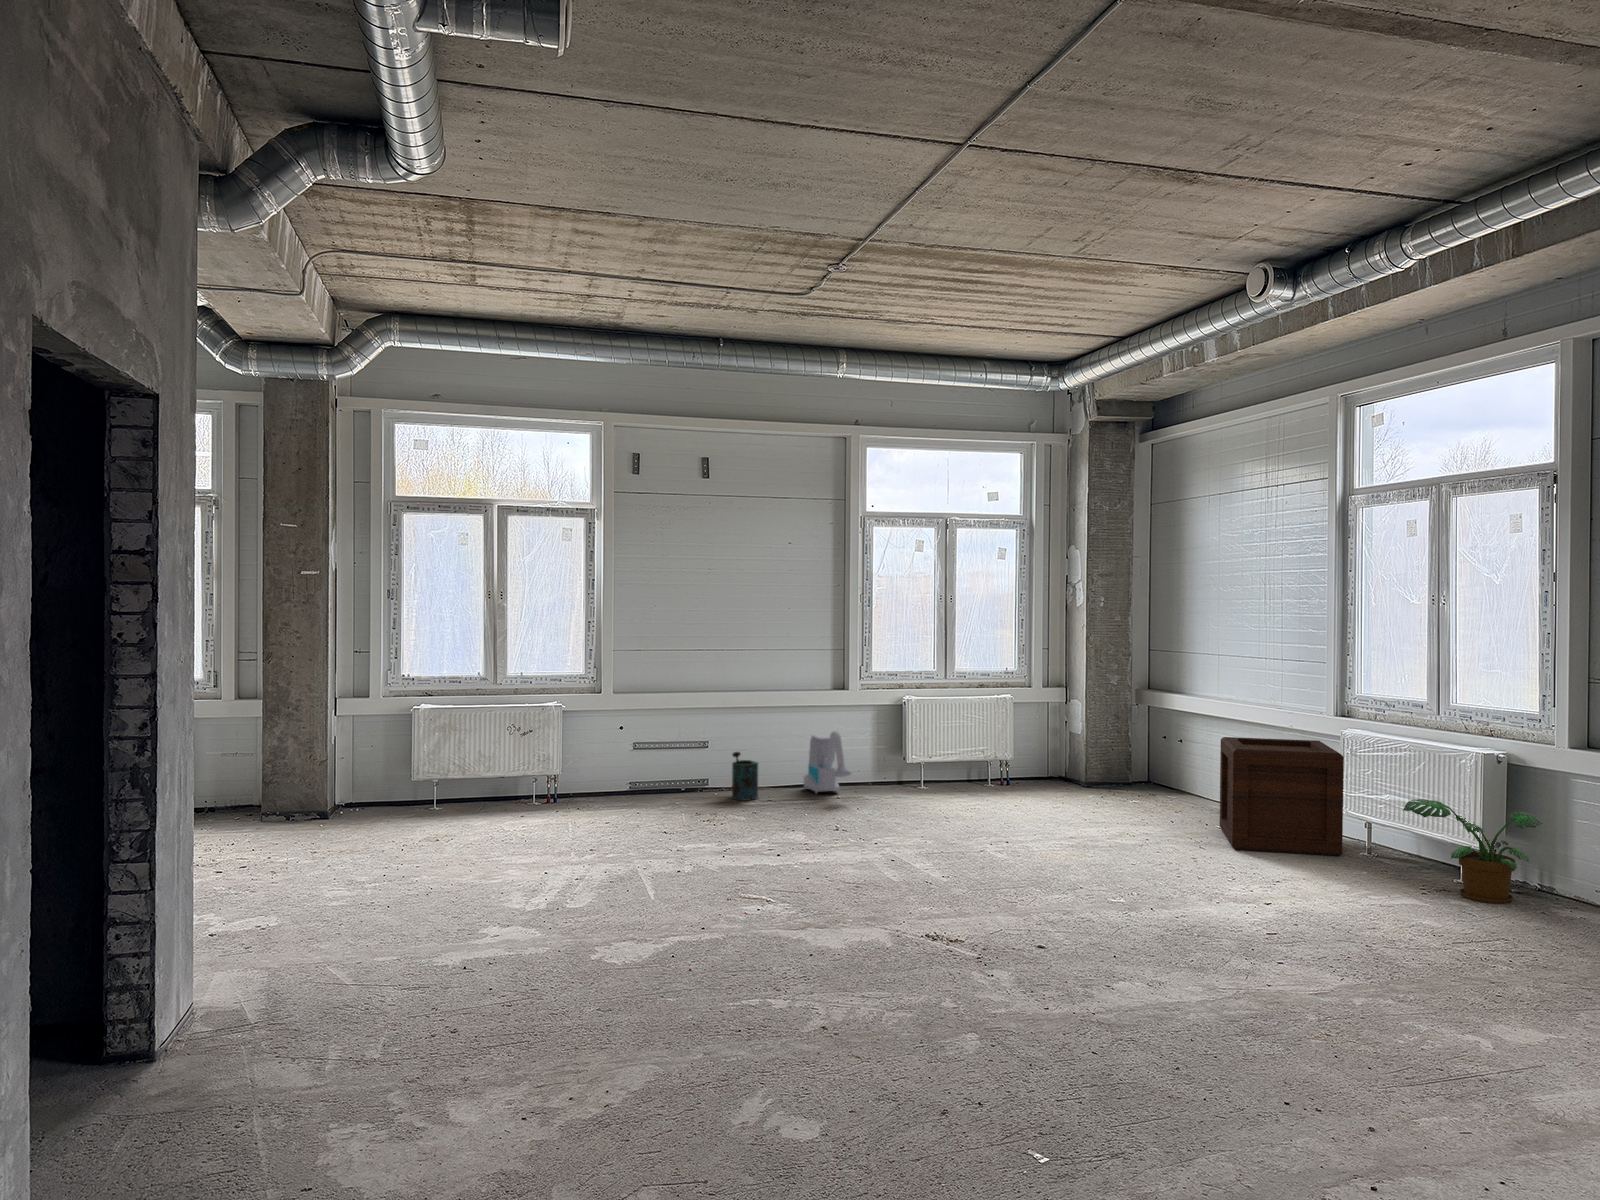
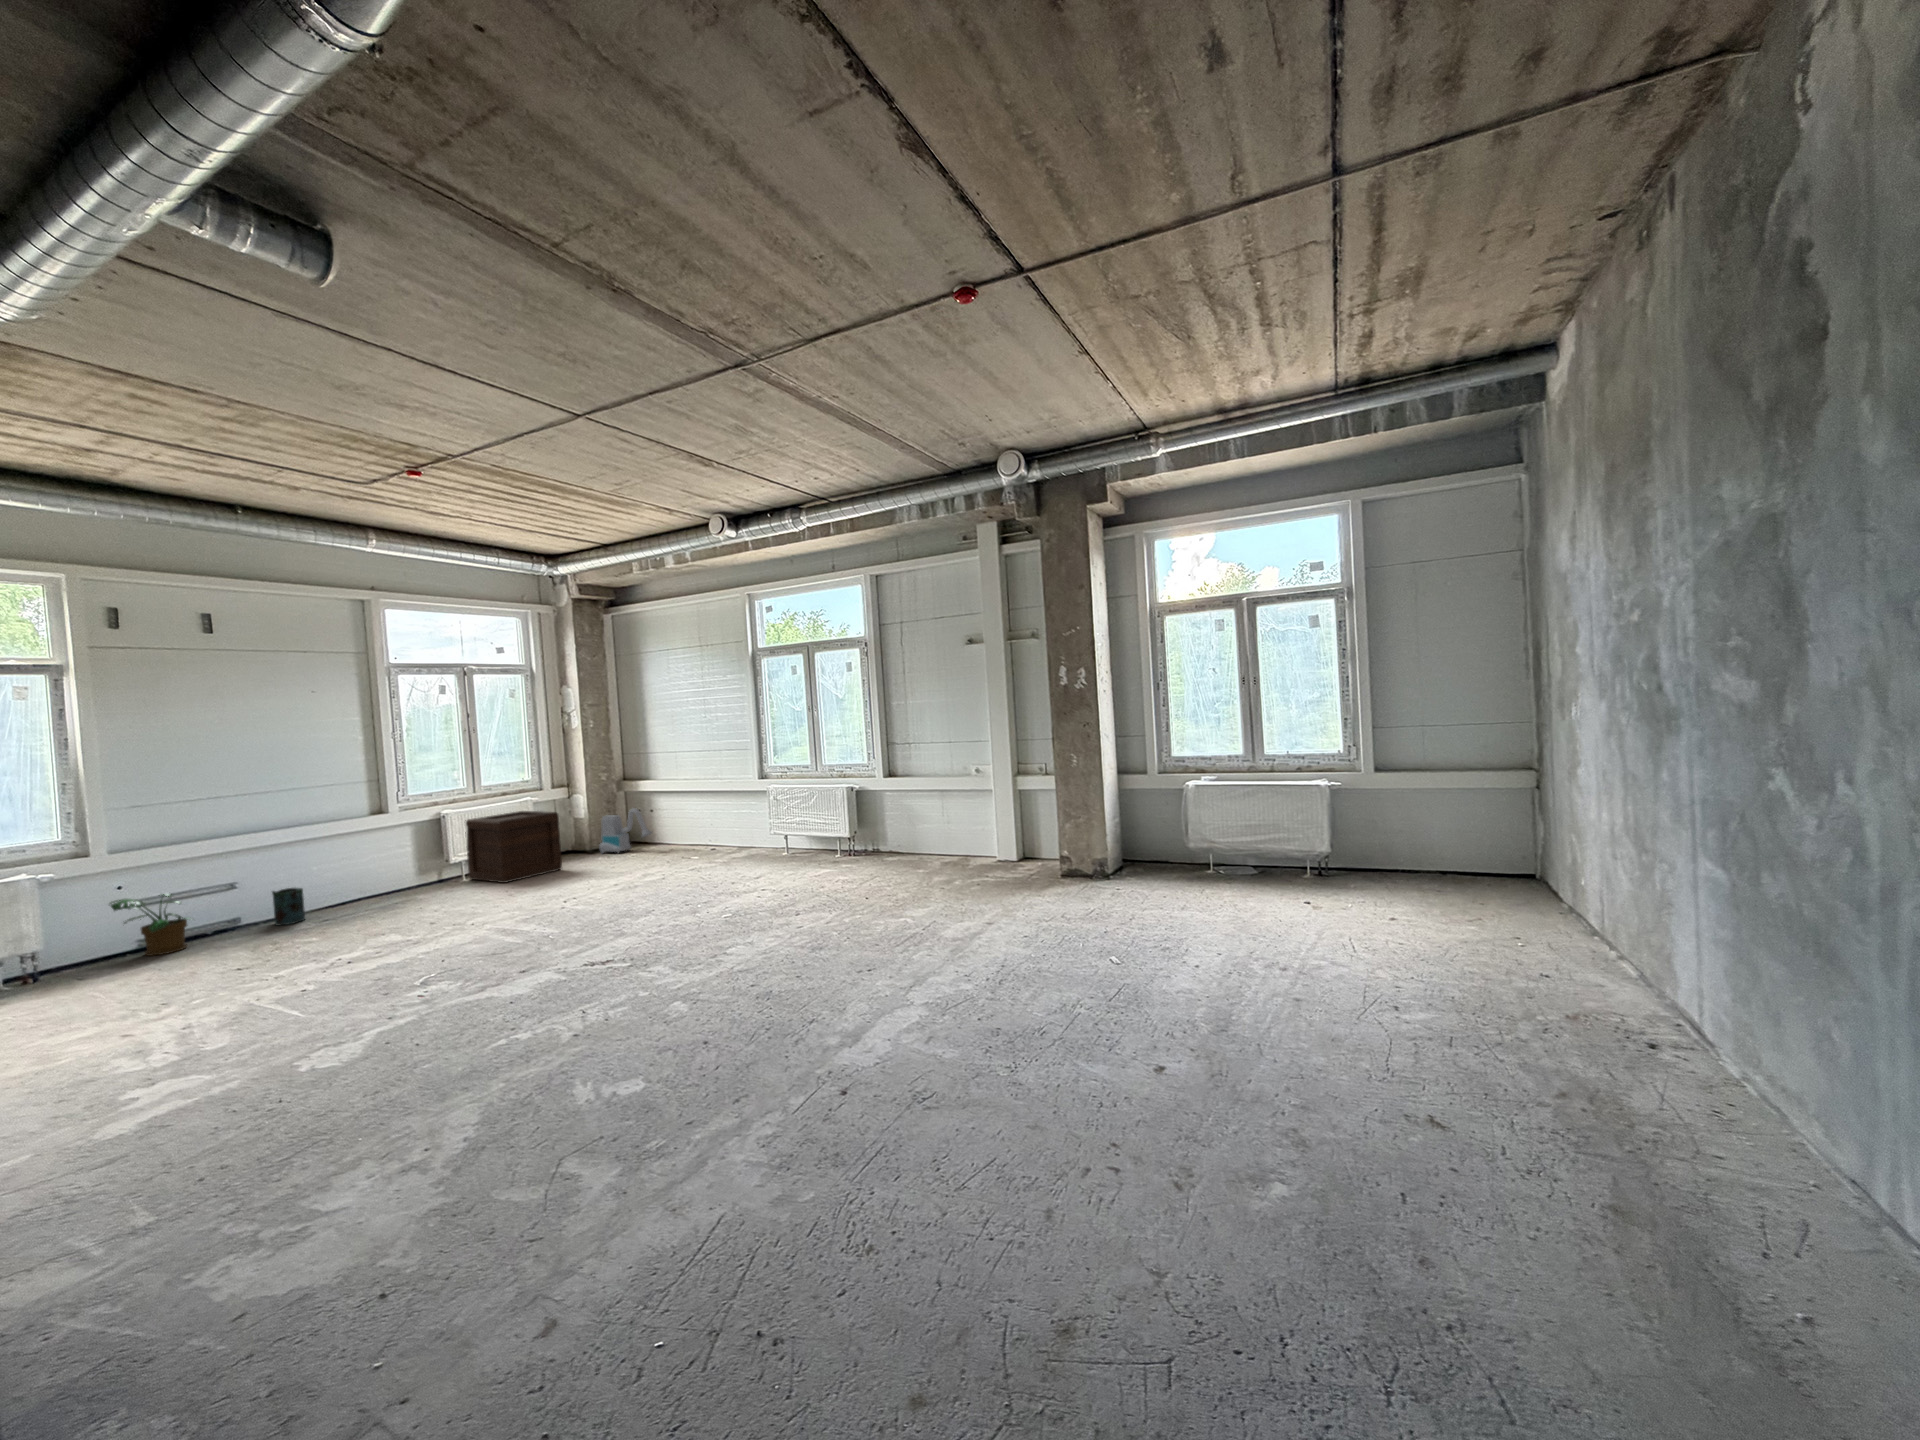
vacuum cleaner: present [804,731,851,794] -> present [600,808,652,853]
wooden crate: present [1220,737,1344,856] -> present [466,811,562,883]
potted plant: present [1403,799,1542,903] -> present [110,894,189,956]

